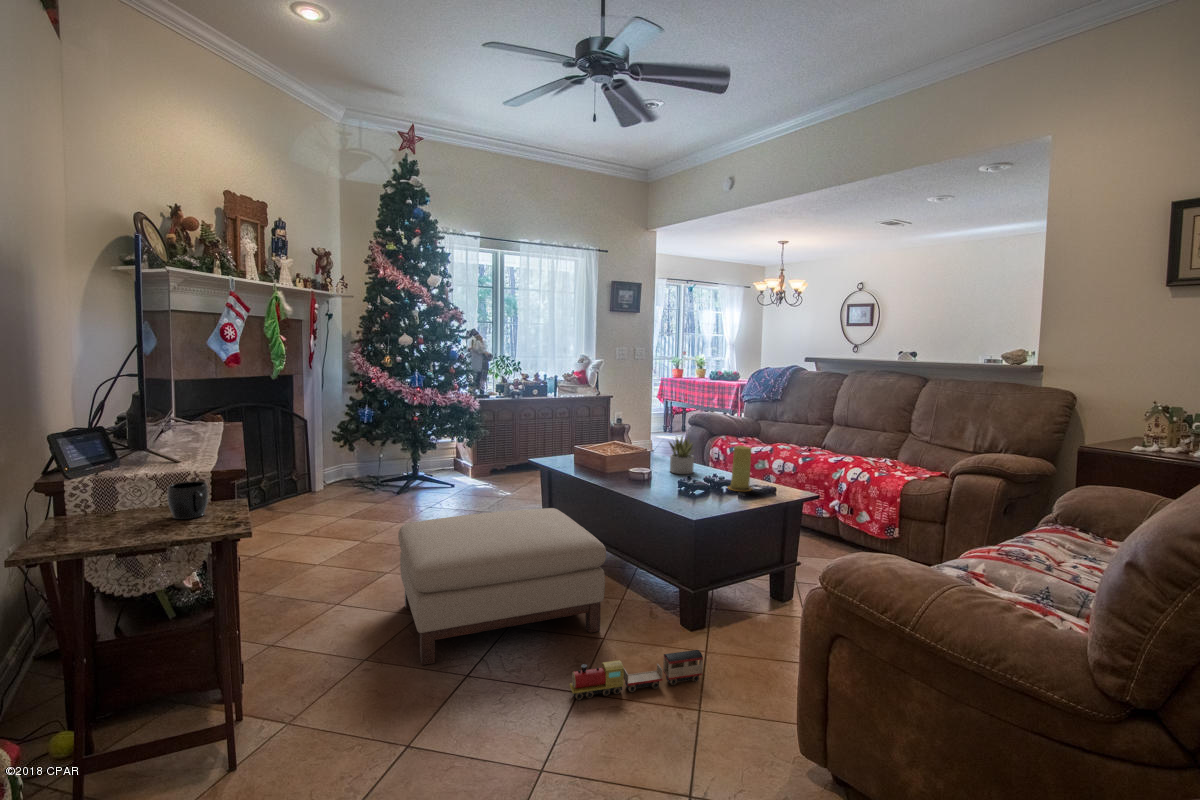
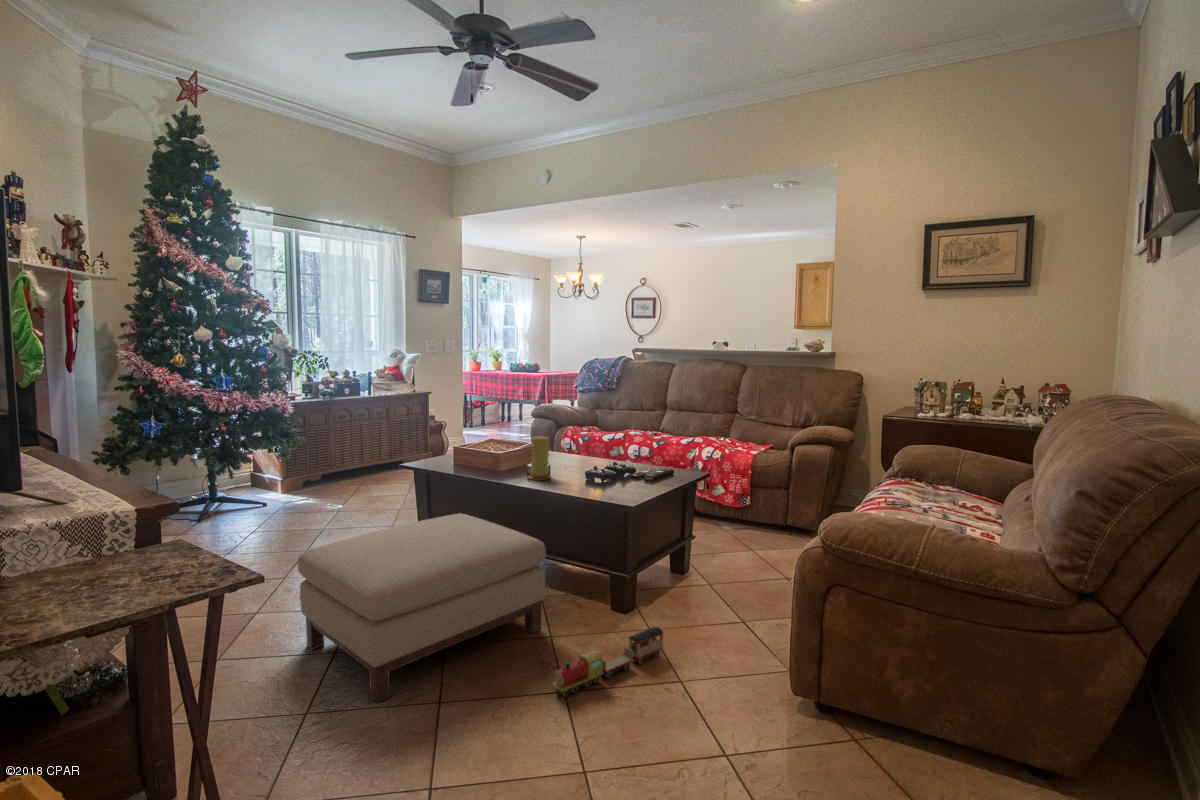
succulent plant: present [669,437,694,474] -> none [556,427,585,466]
candle: present [728,446,752,491] -> present [528,436,551,479]
mug: present [167,481,208,519] -> none [107,523,167,575]

